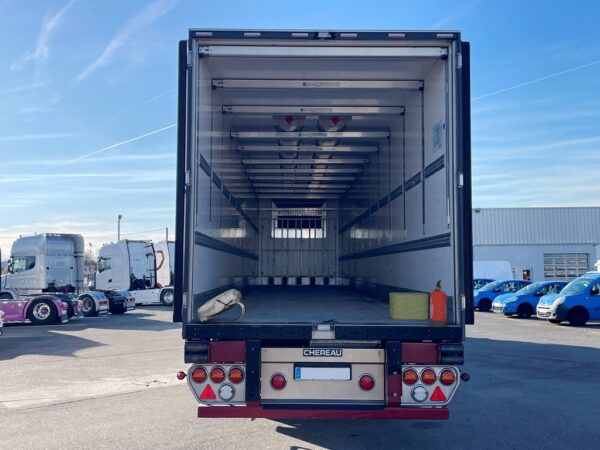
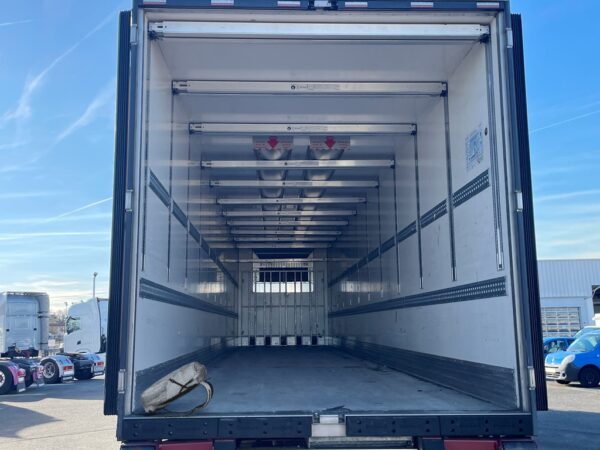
fire extinguisher: present [430,280,447,327] -> none [480,345,507,415]
storage box: present [389,293,429,320] -> none [413,361,470,400]

